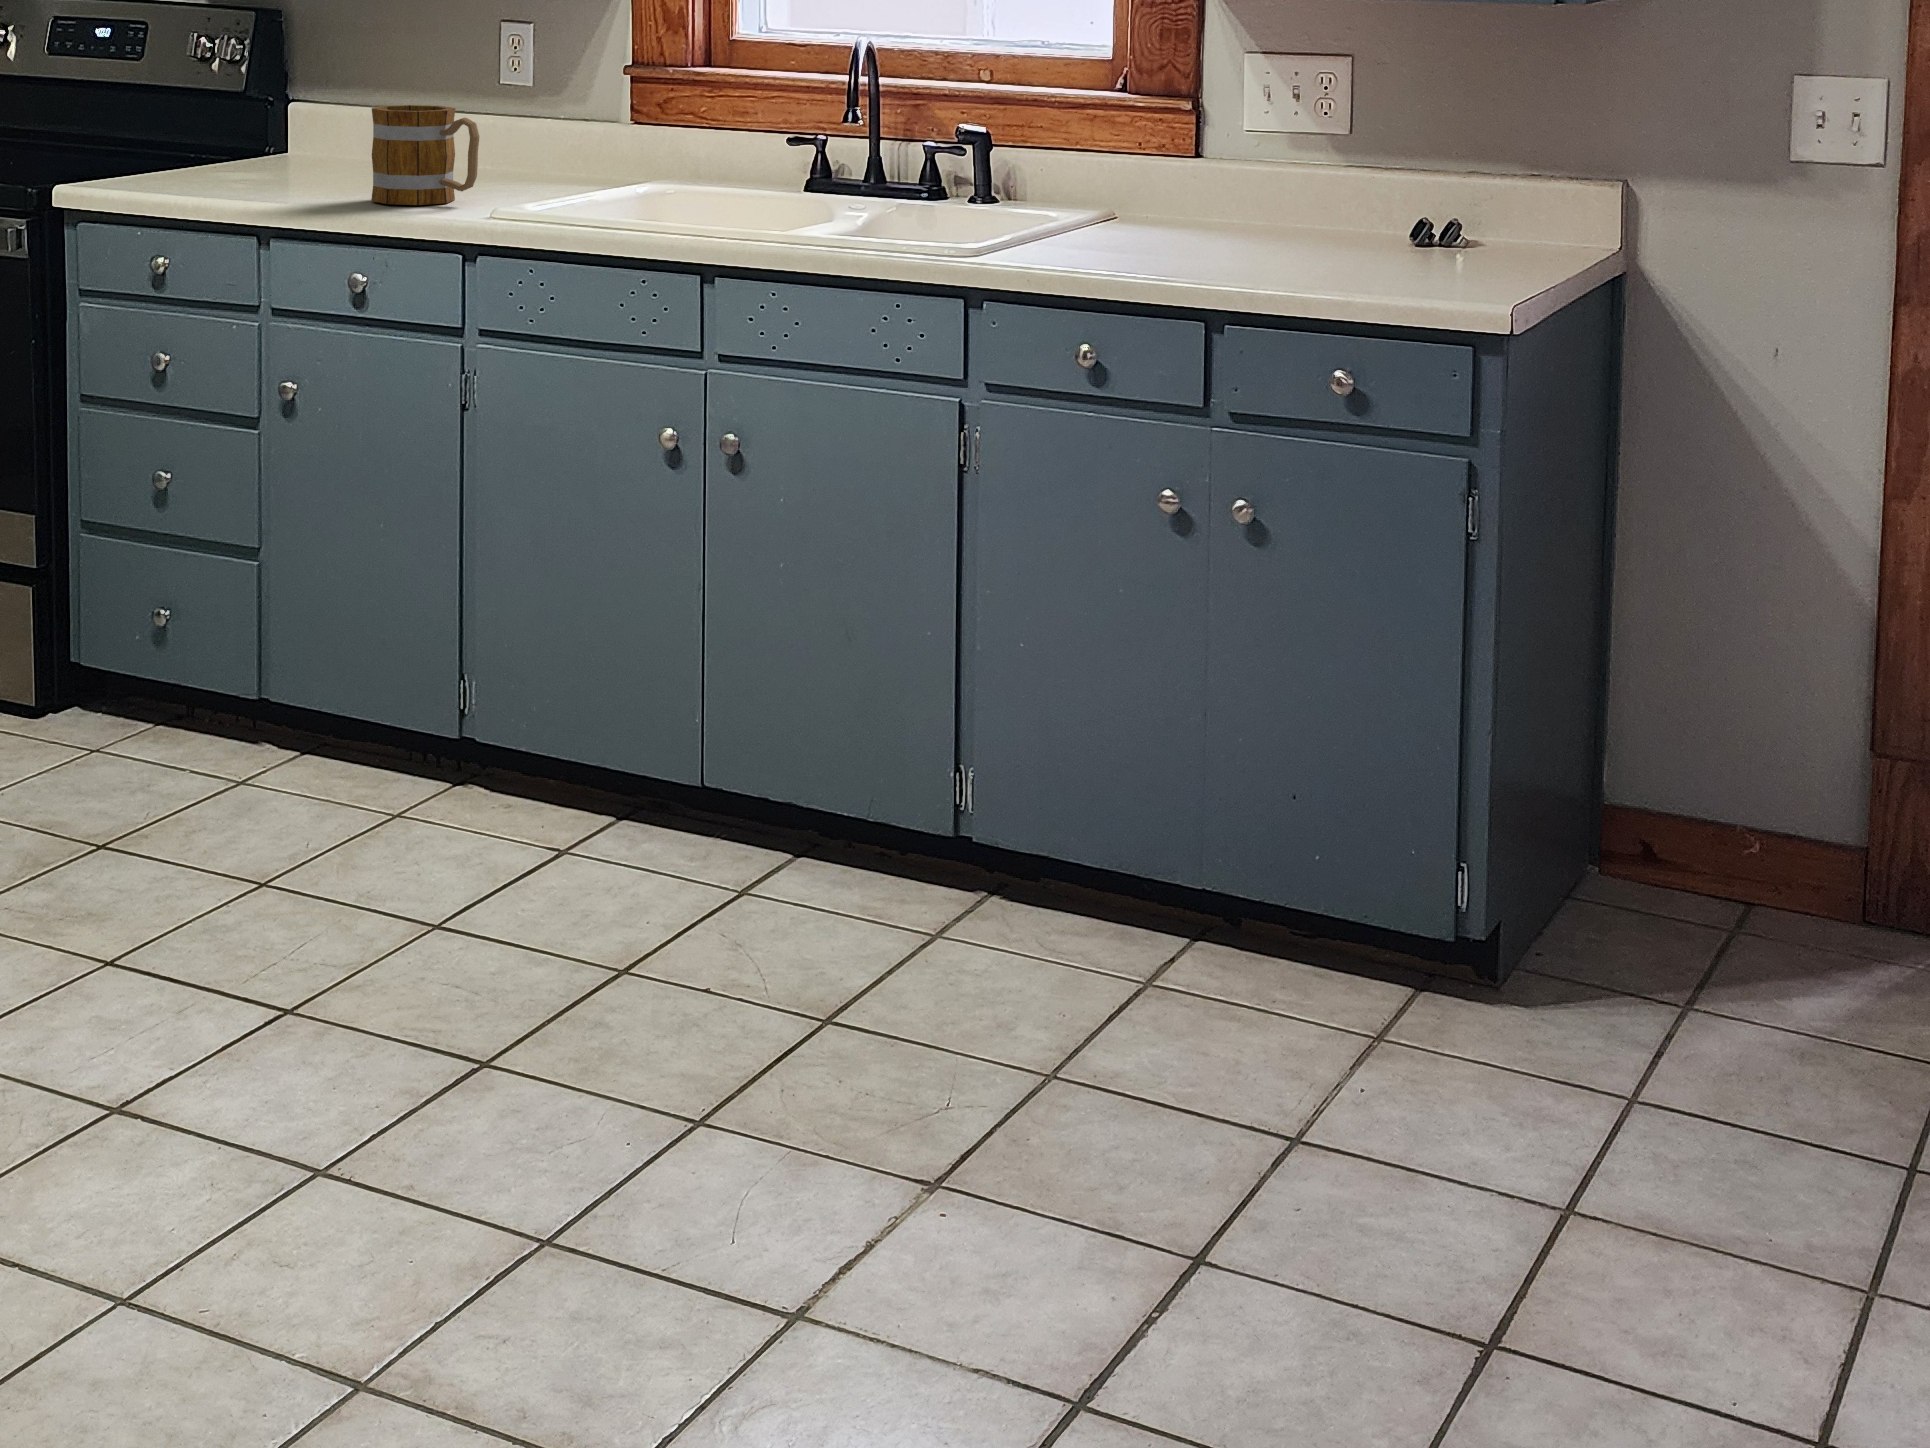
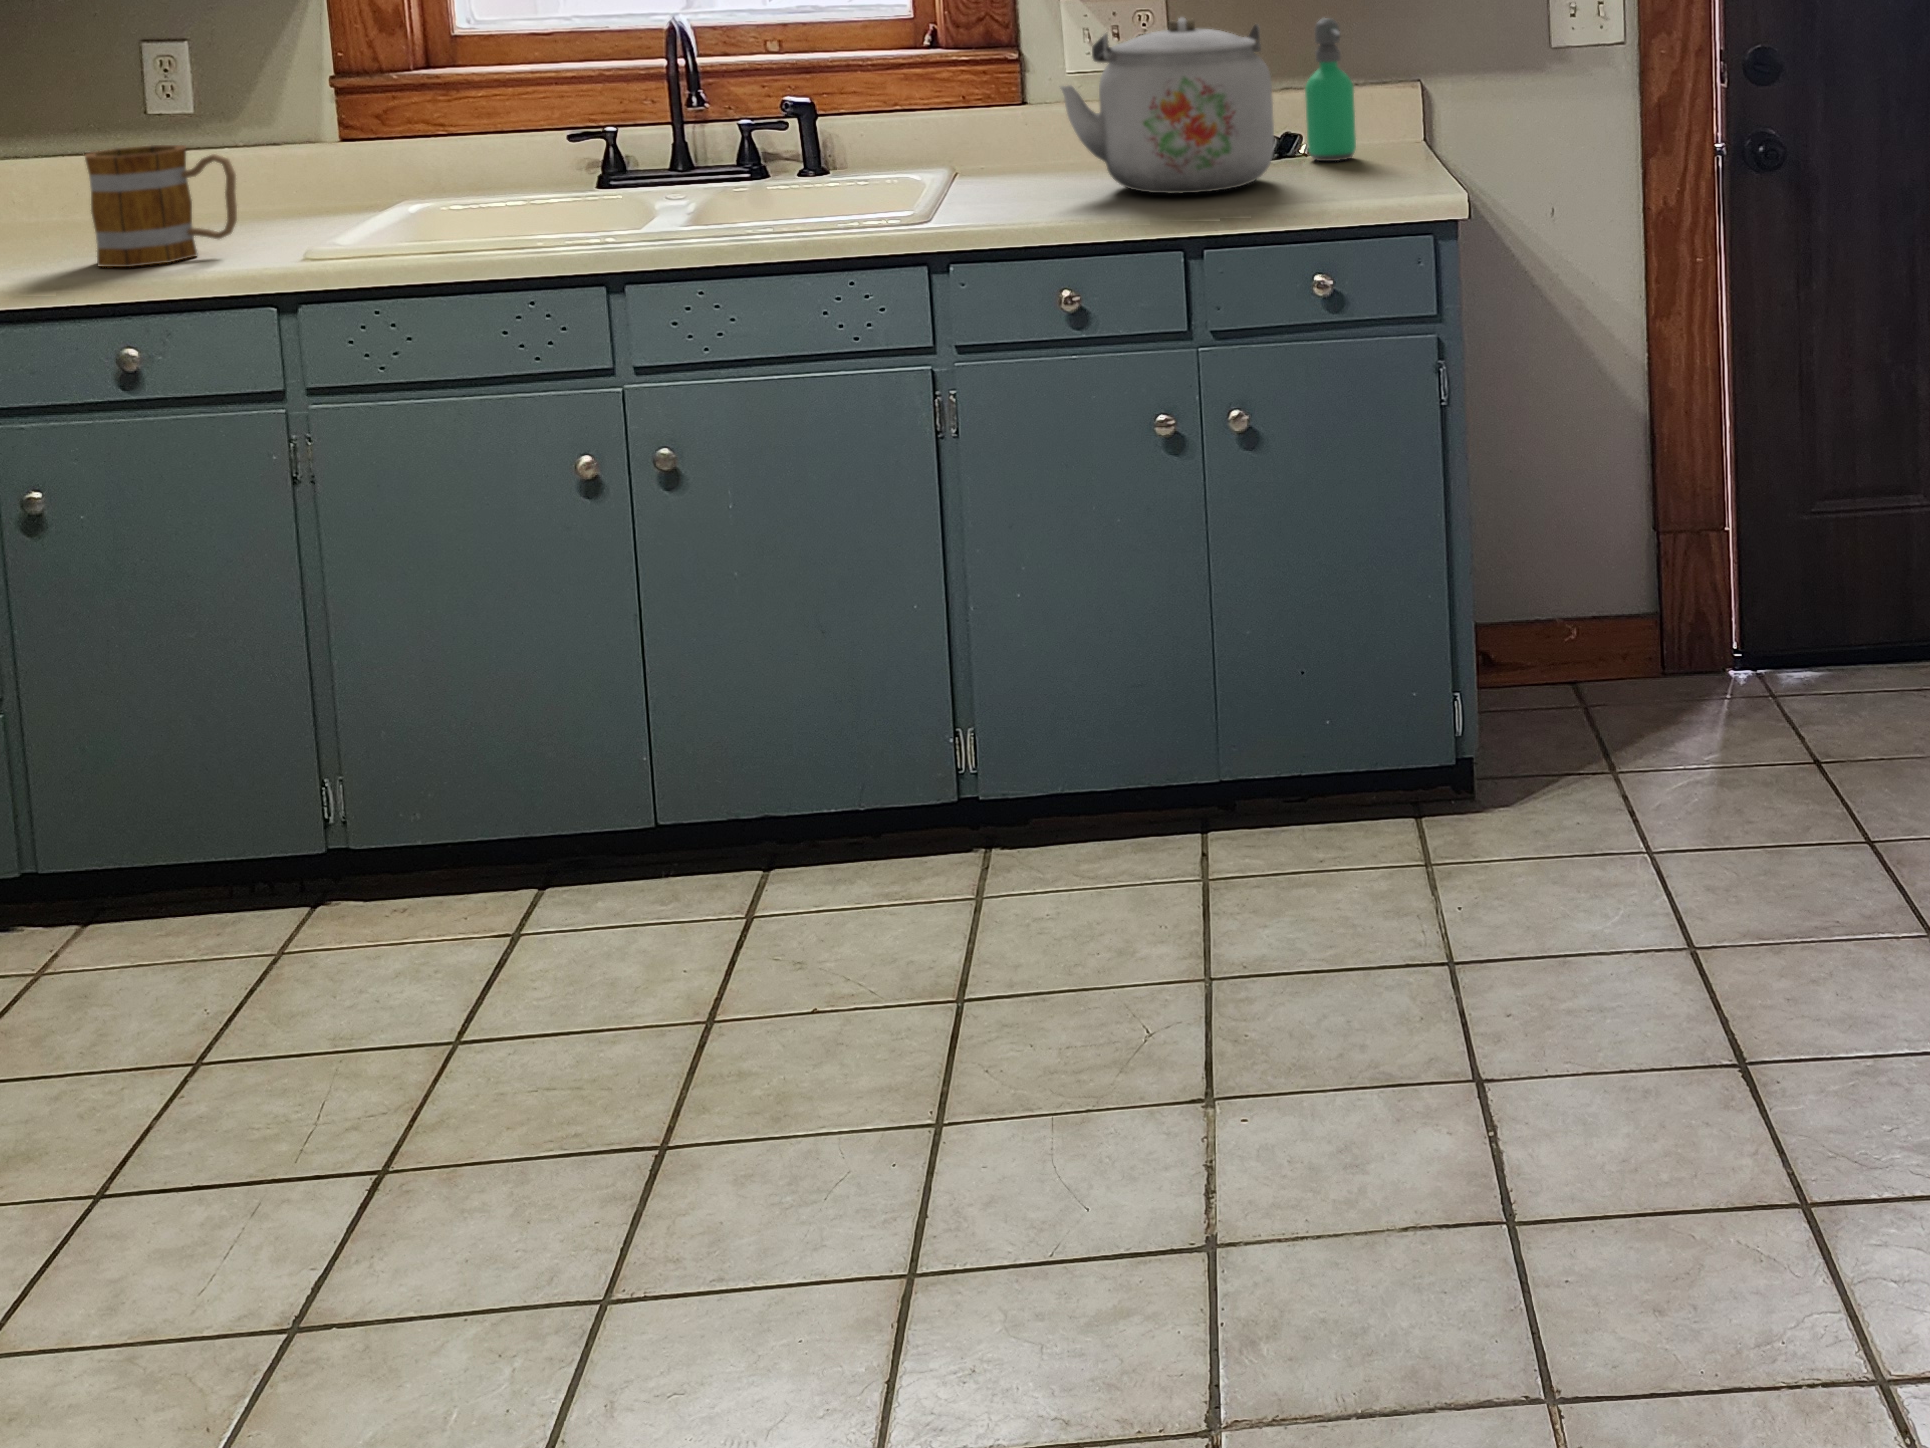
kettle: none [1166,83,1401,269] -> present [1061,18,1274,193]
soap dispenser: none [1464,102,1522,260] -> present [1305,18,1356,161]

